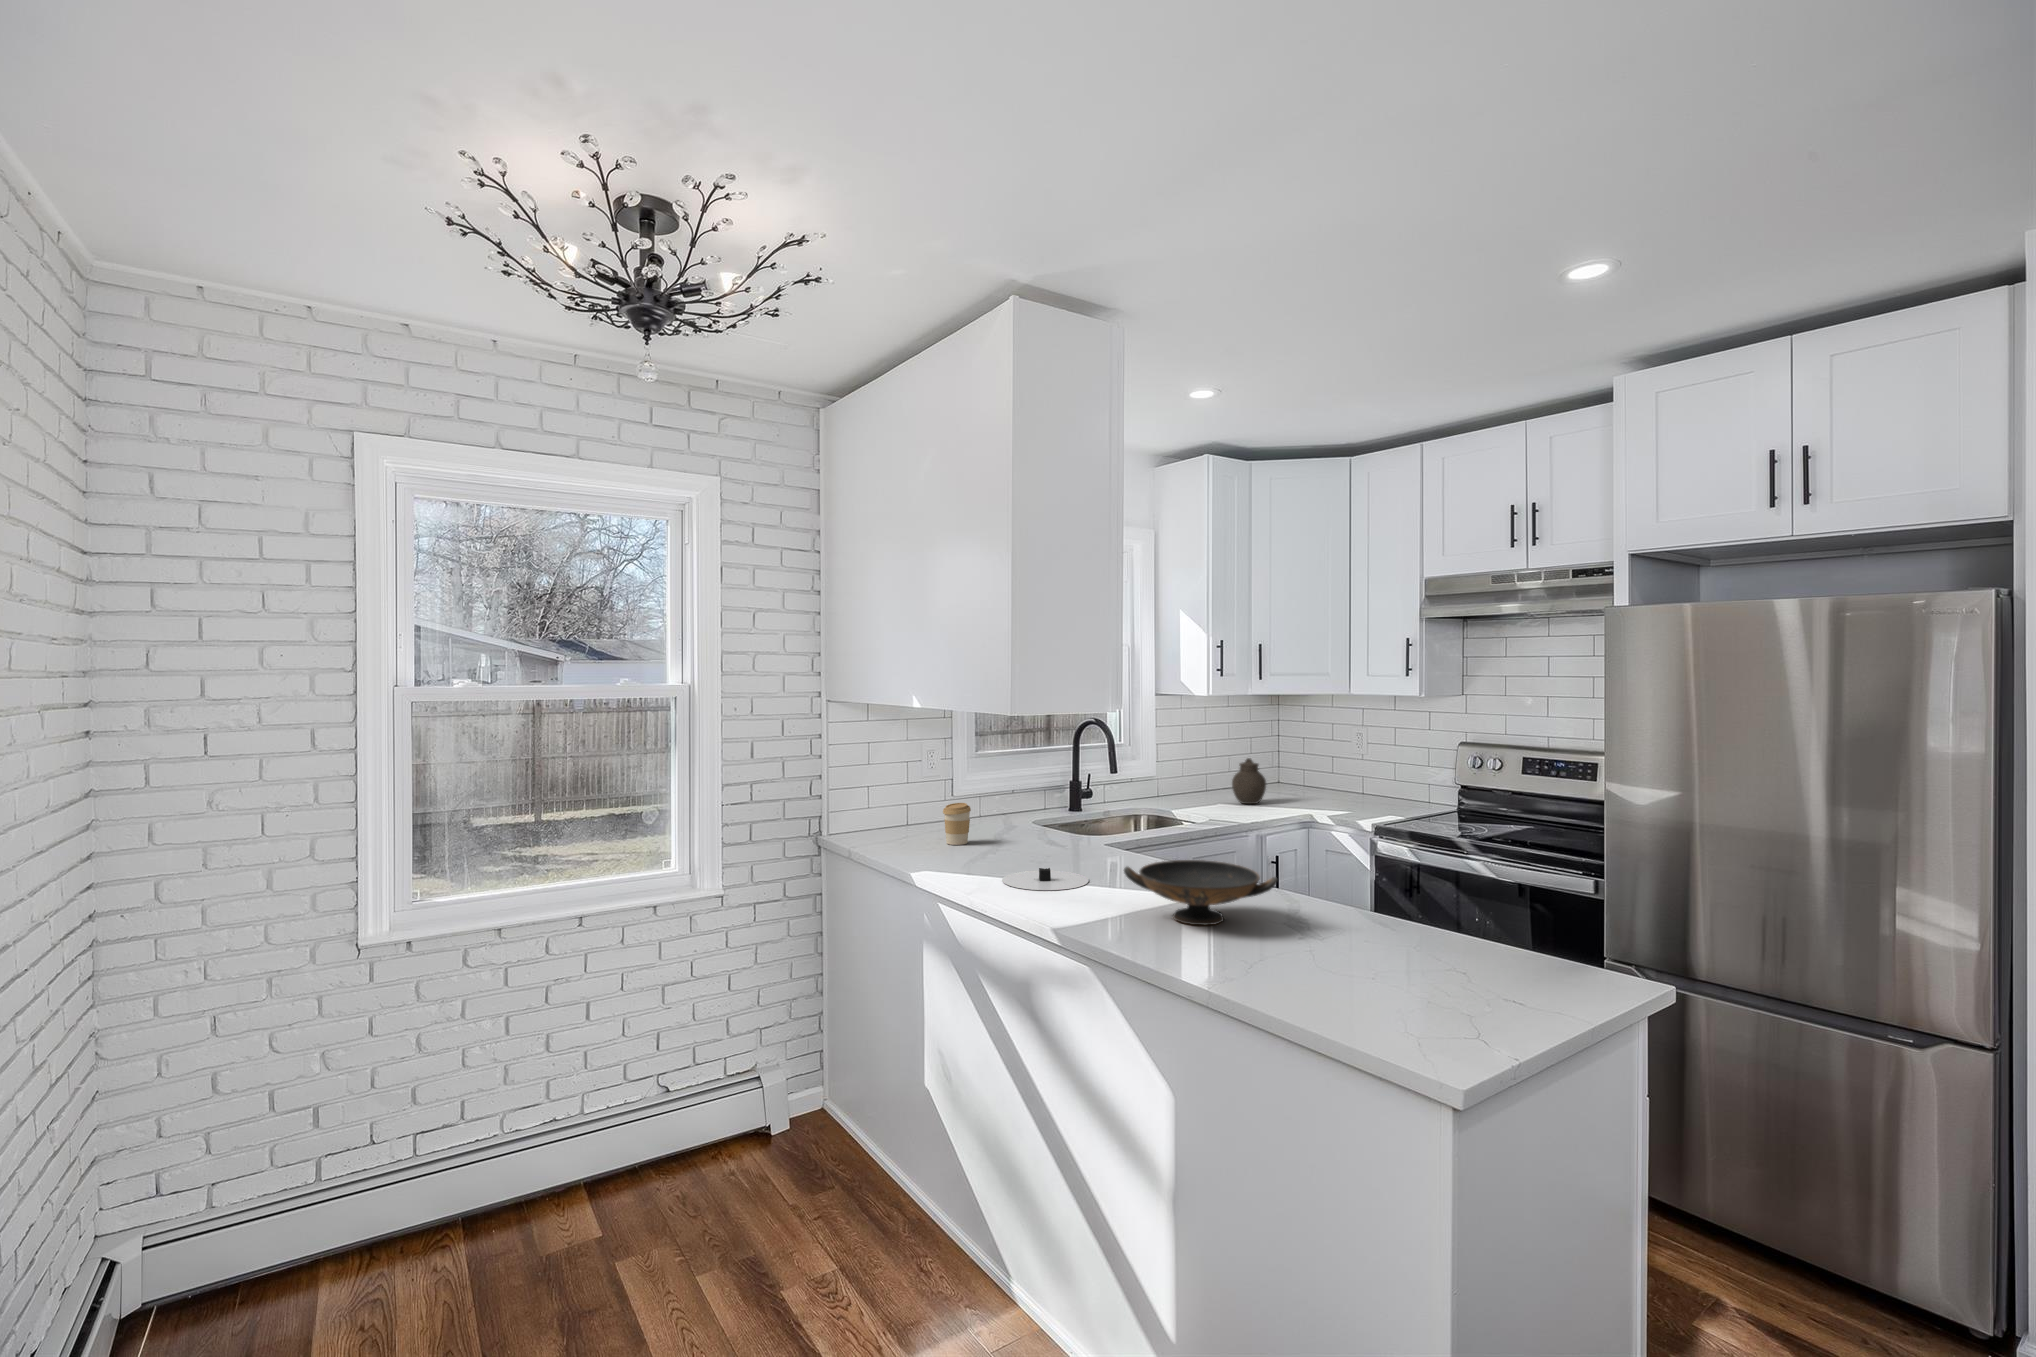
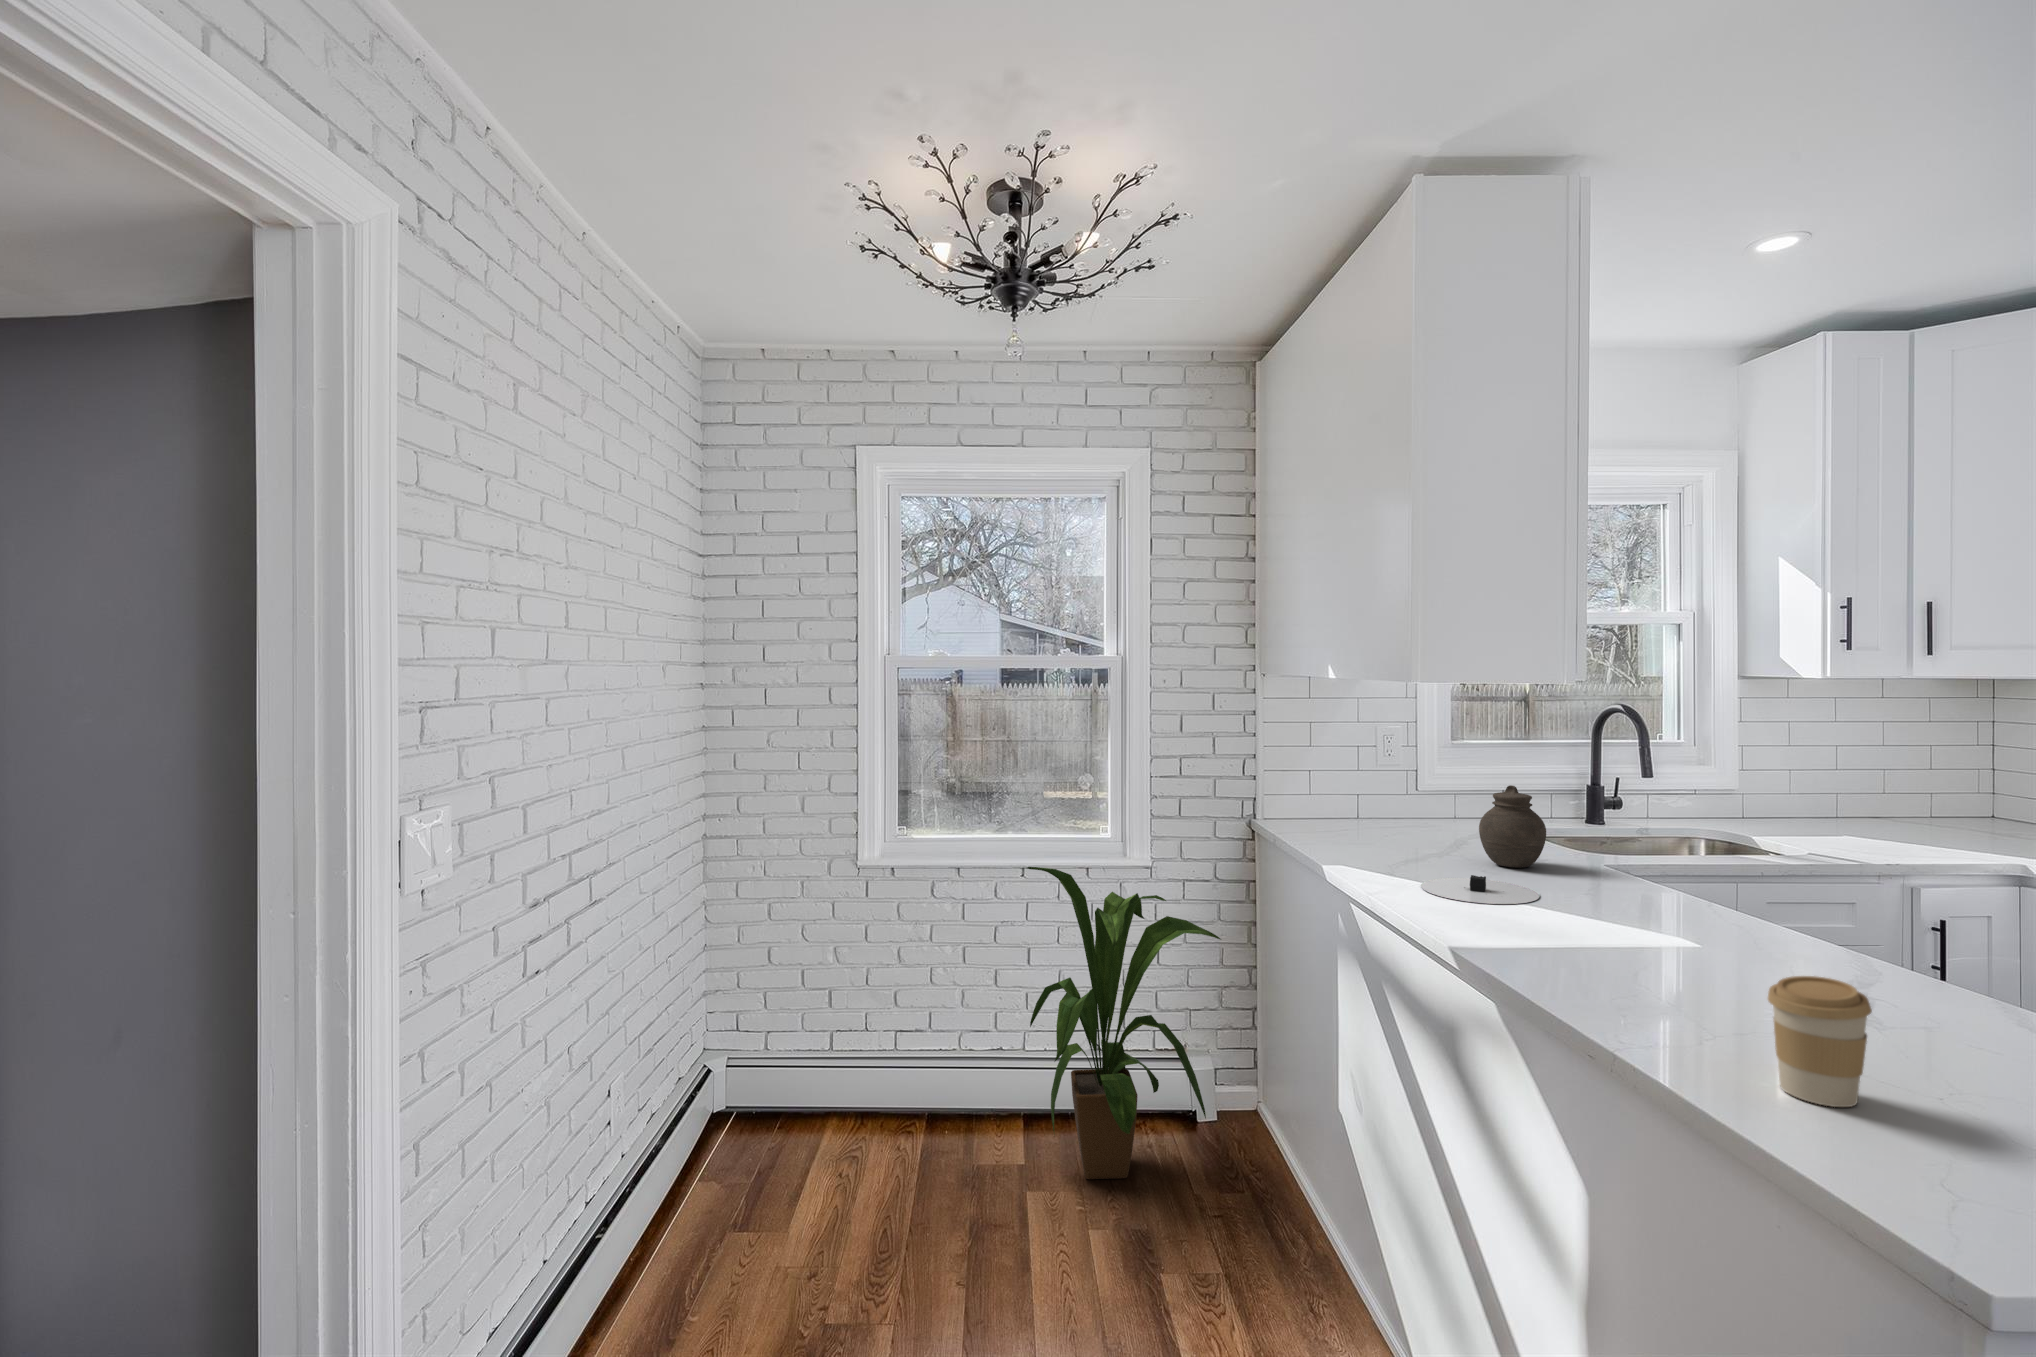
jar: present [1232,758,1266,804] -> present [1479,785,1546,868]
coffee cup: present [943,803,971,845] -> present [1768,976,1872,1107]
decorative bowl: present [1124,860,1278,925] -> none [1552,882,1798,976]
house plant: none [598,911,805,1227] -> present [1027,867,1221,1179]

